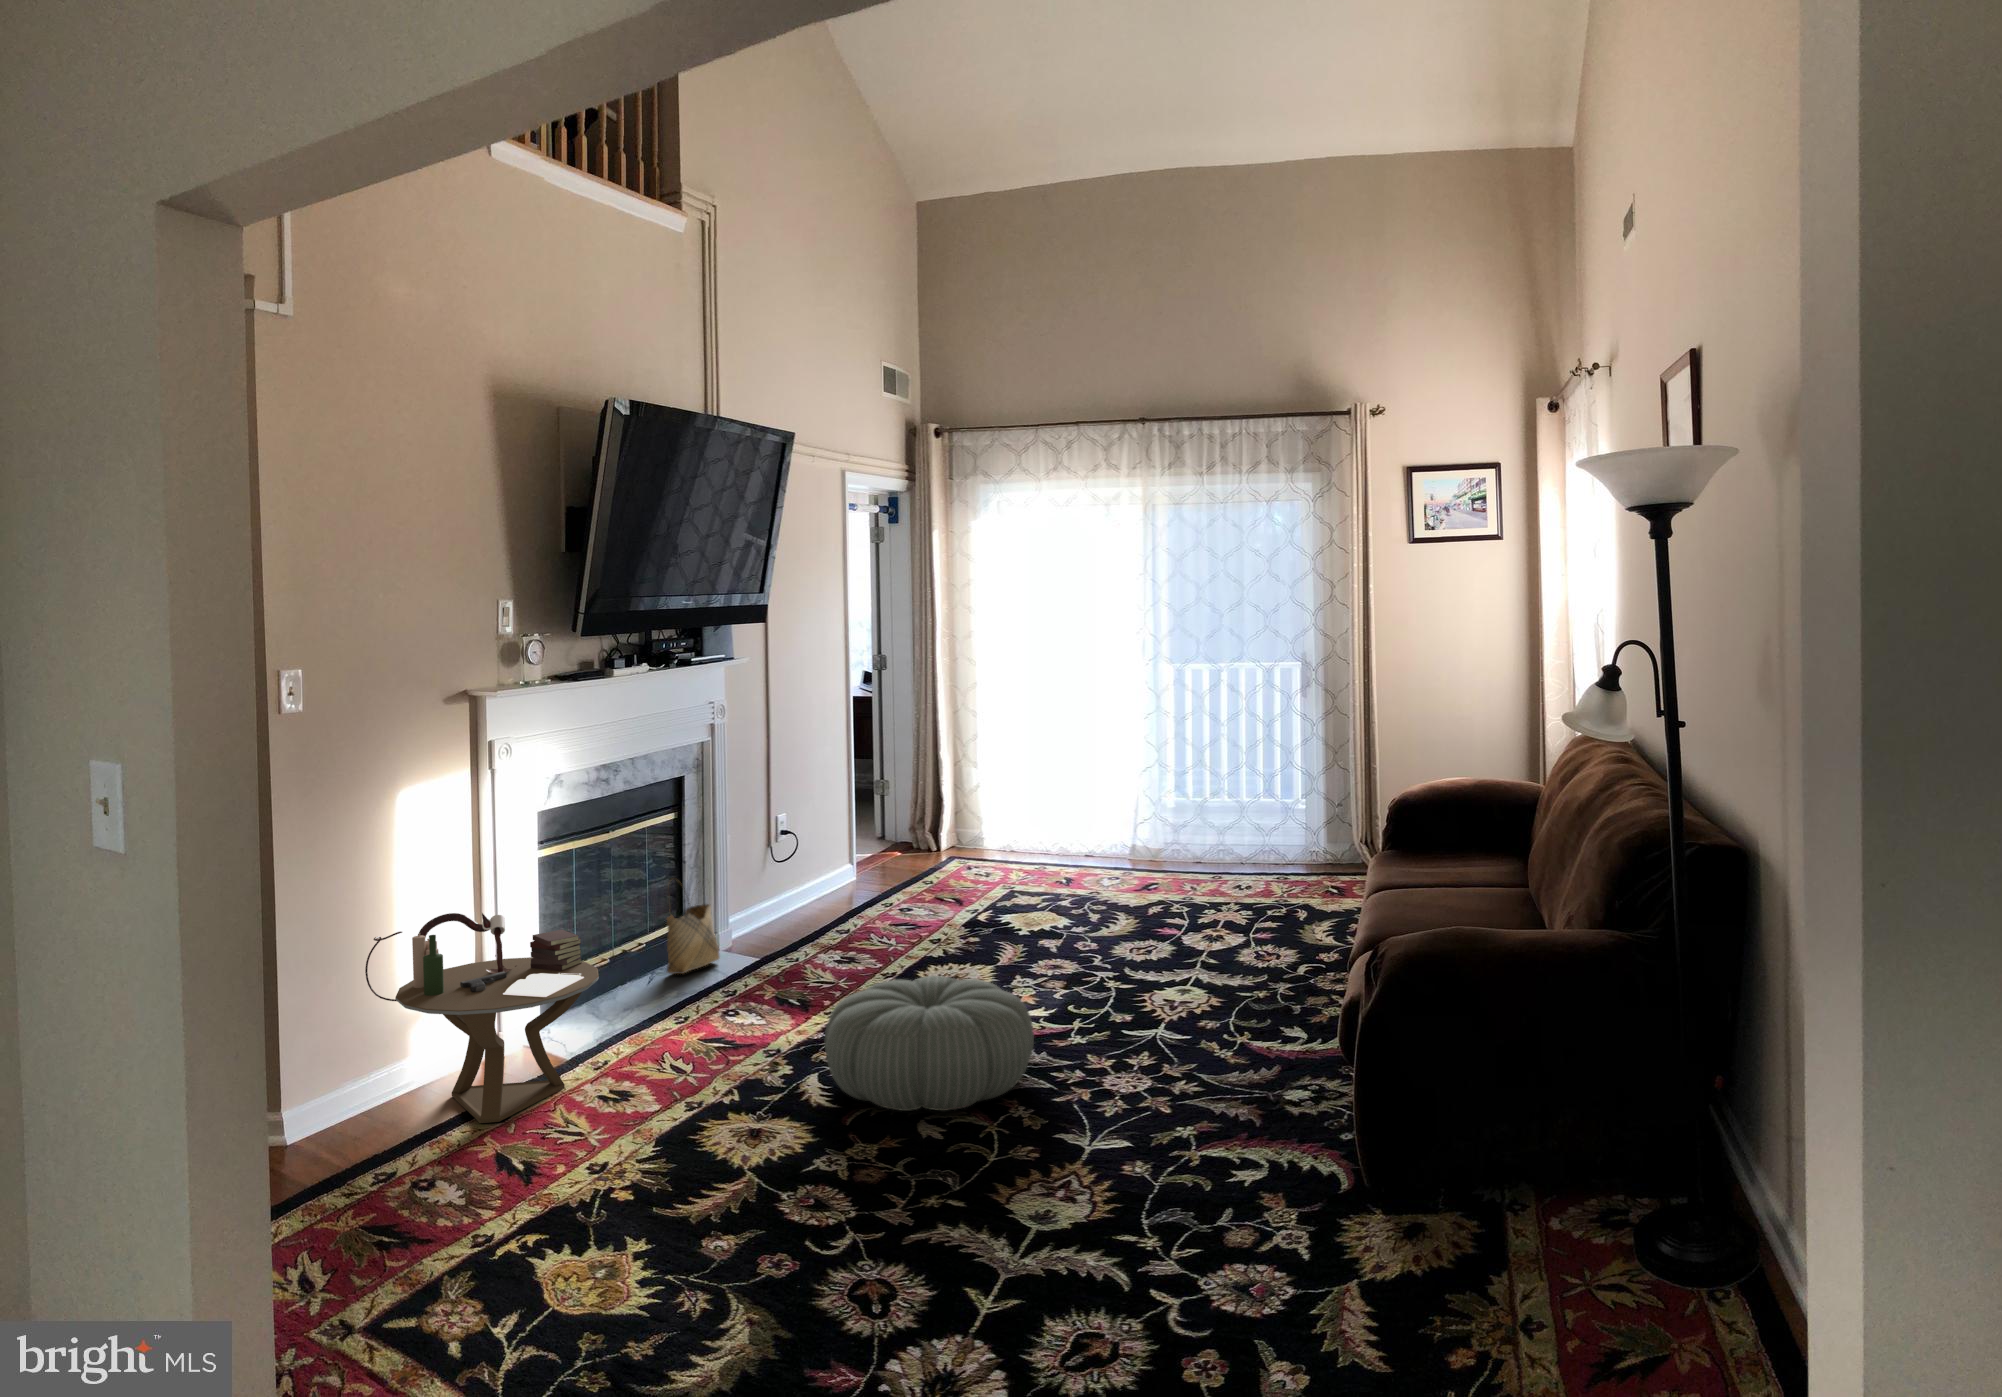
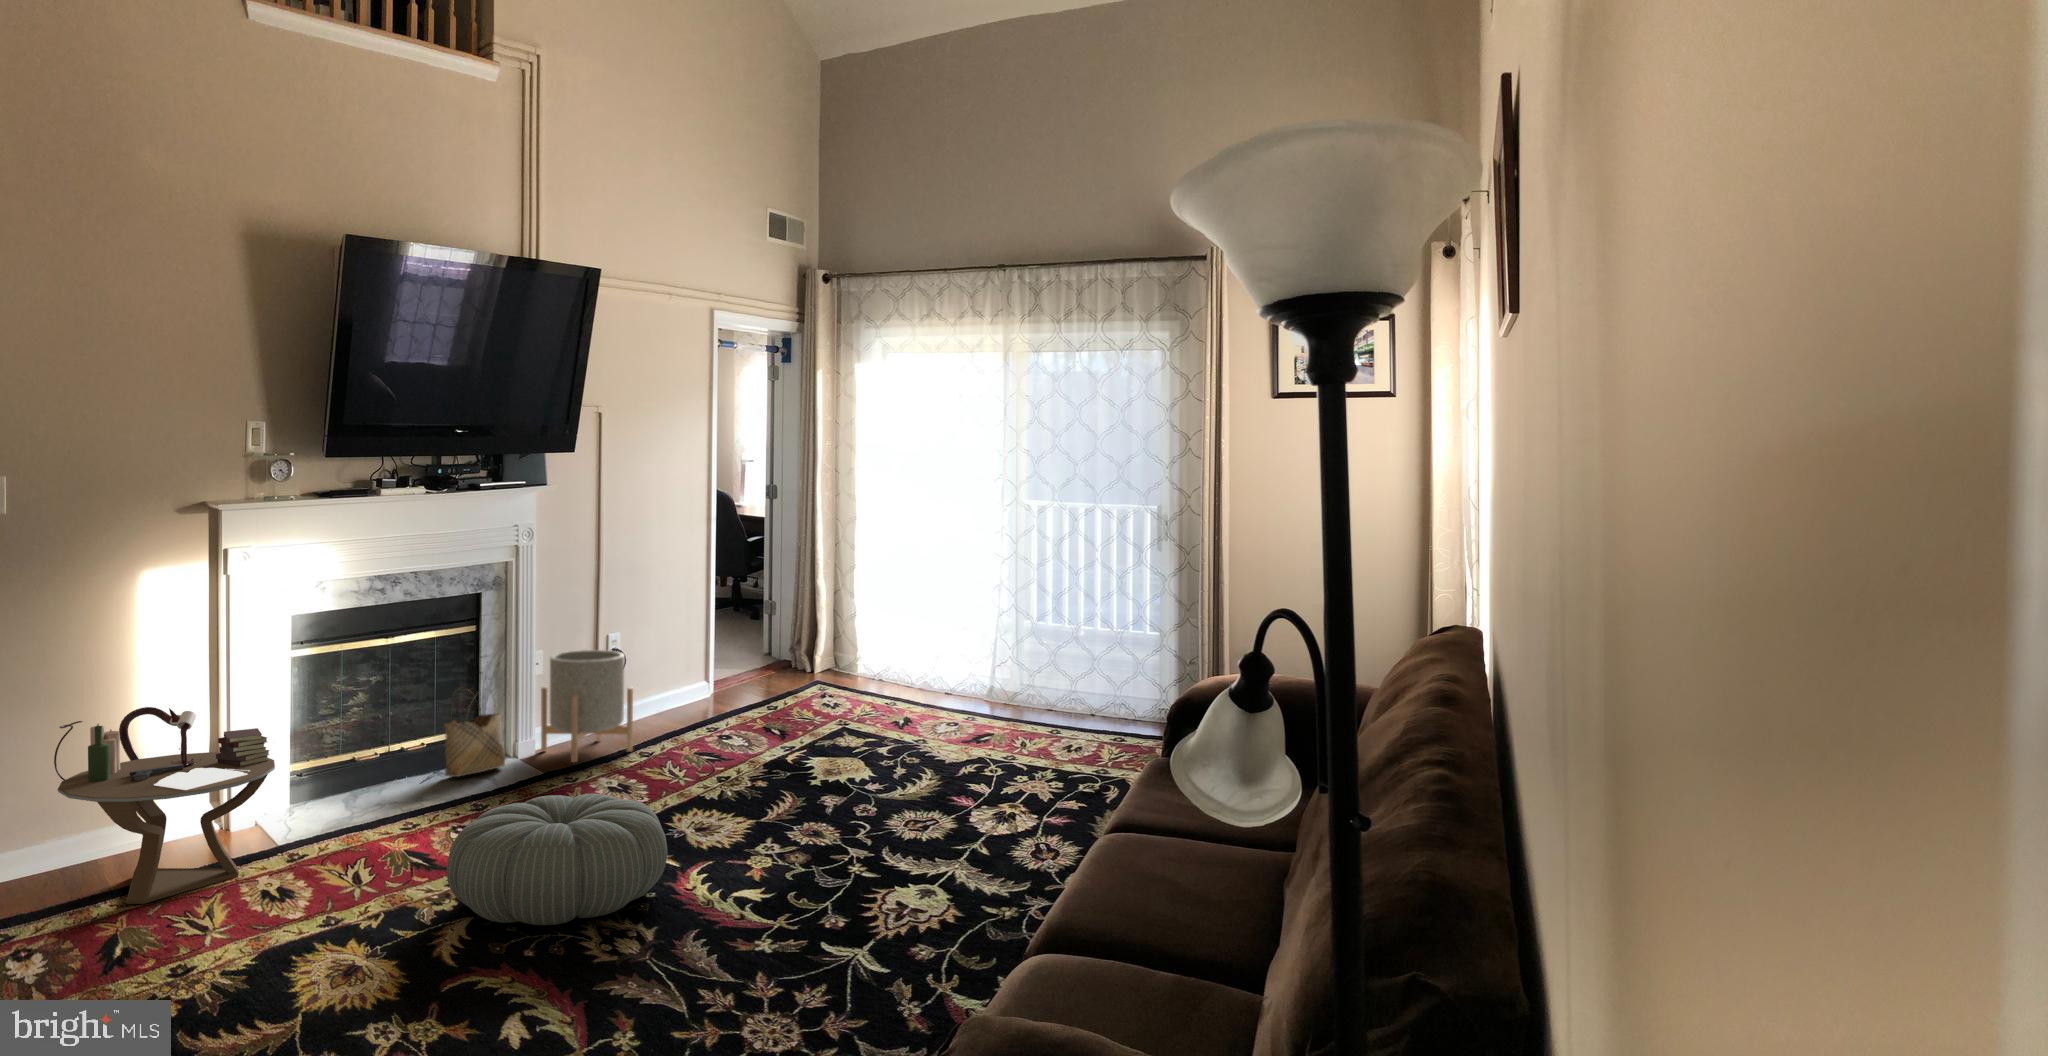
planter: none [736,832,833,951] -> present [541,650,633,762]

